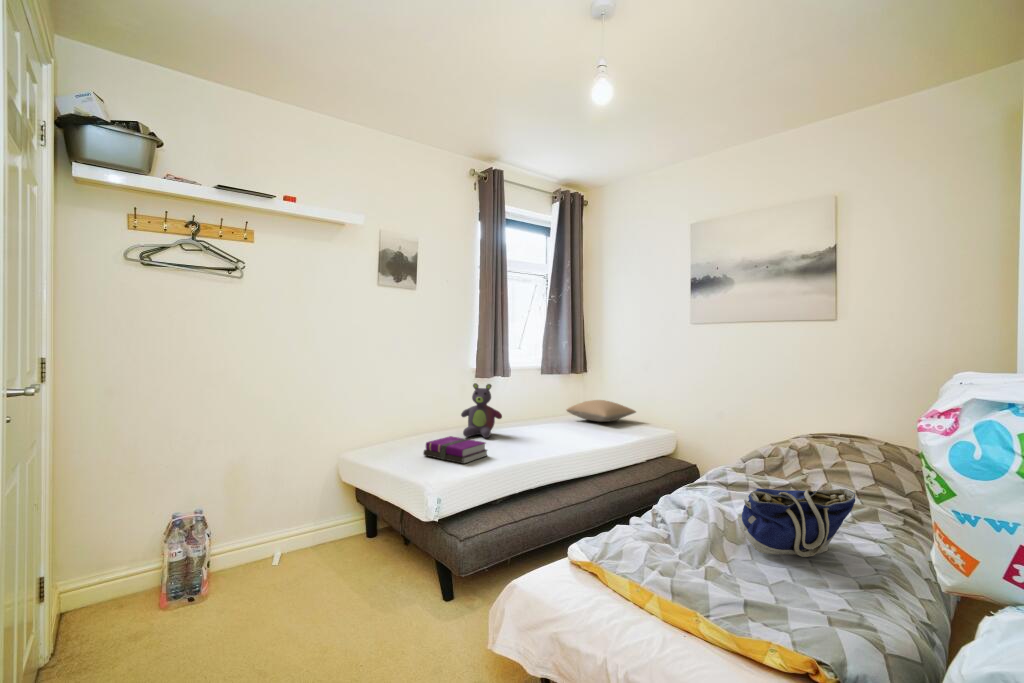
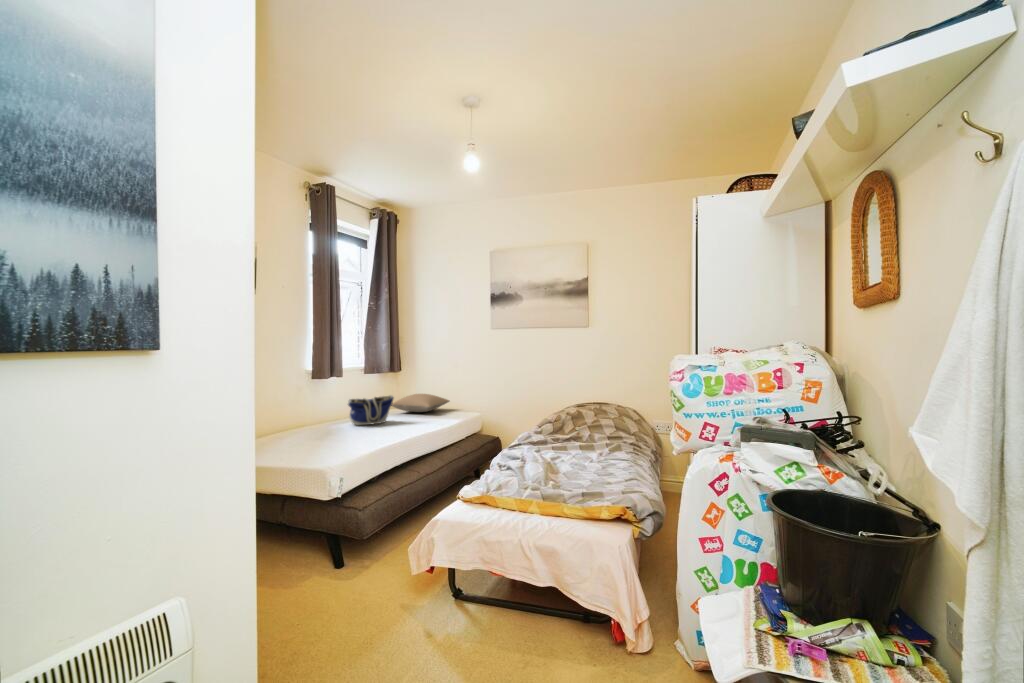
stuffed bear: present [461,383,502,438] -> none [299,386,342,438]
notebook: present [423,436,487,464] -> none [281,438,346,459]
tote bag: present [738,488,855,557] -> present [348,396,393,425]

